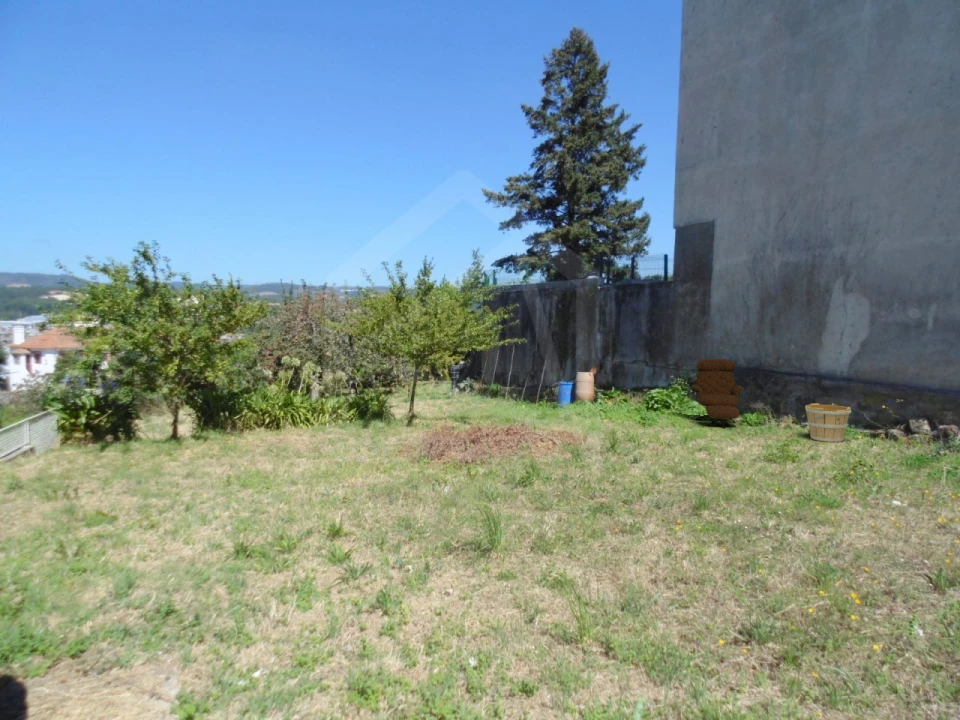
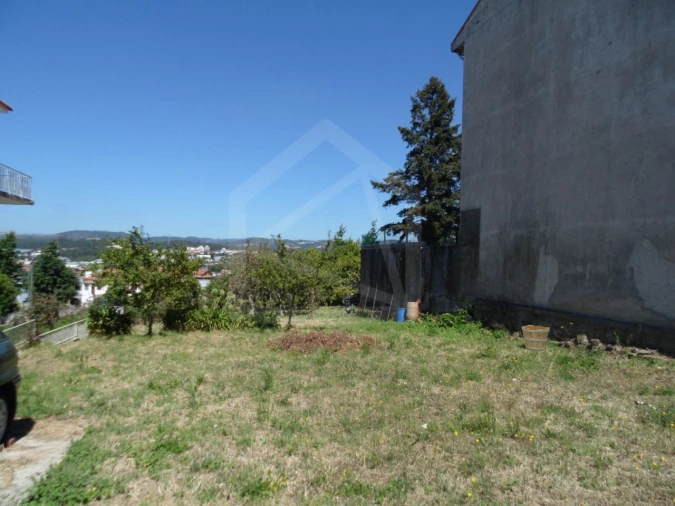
lounge chair: present [692,359,744,428] -> none [463,296,496,340]

